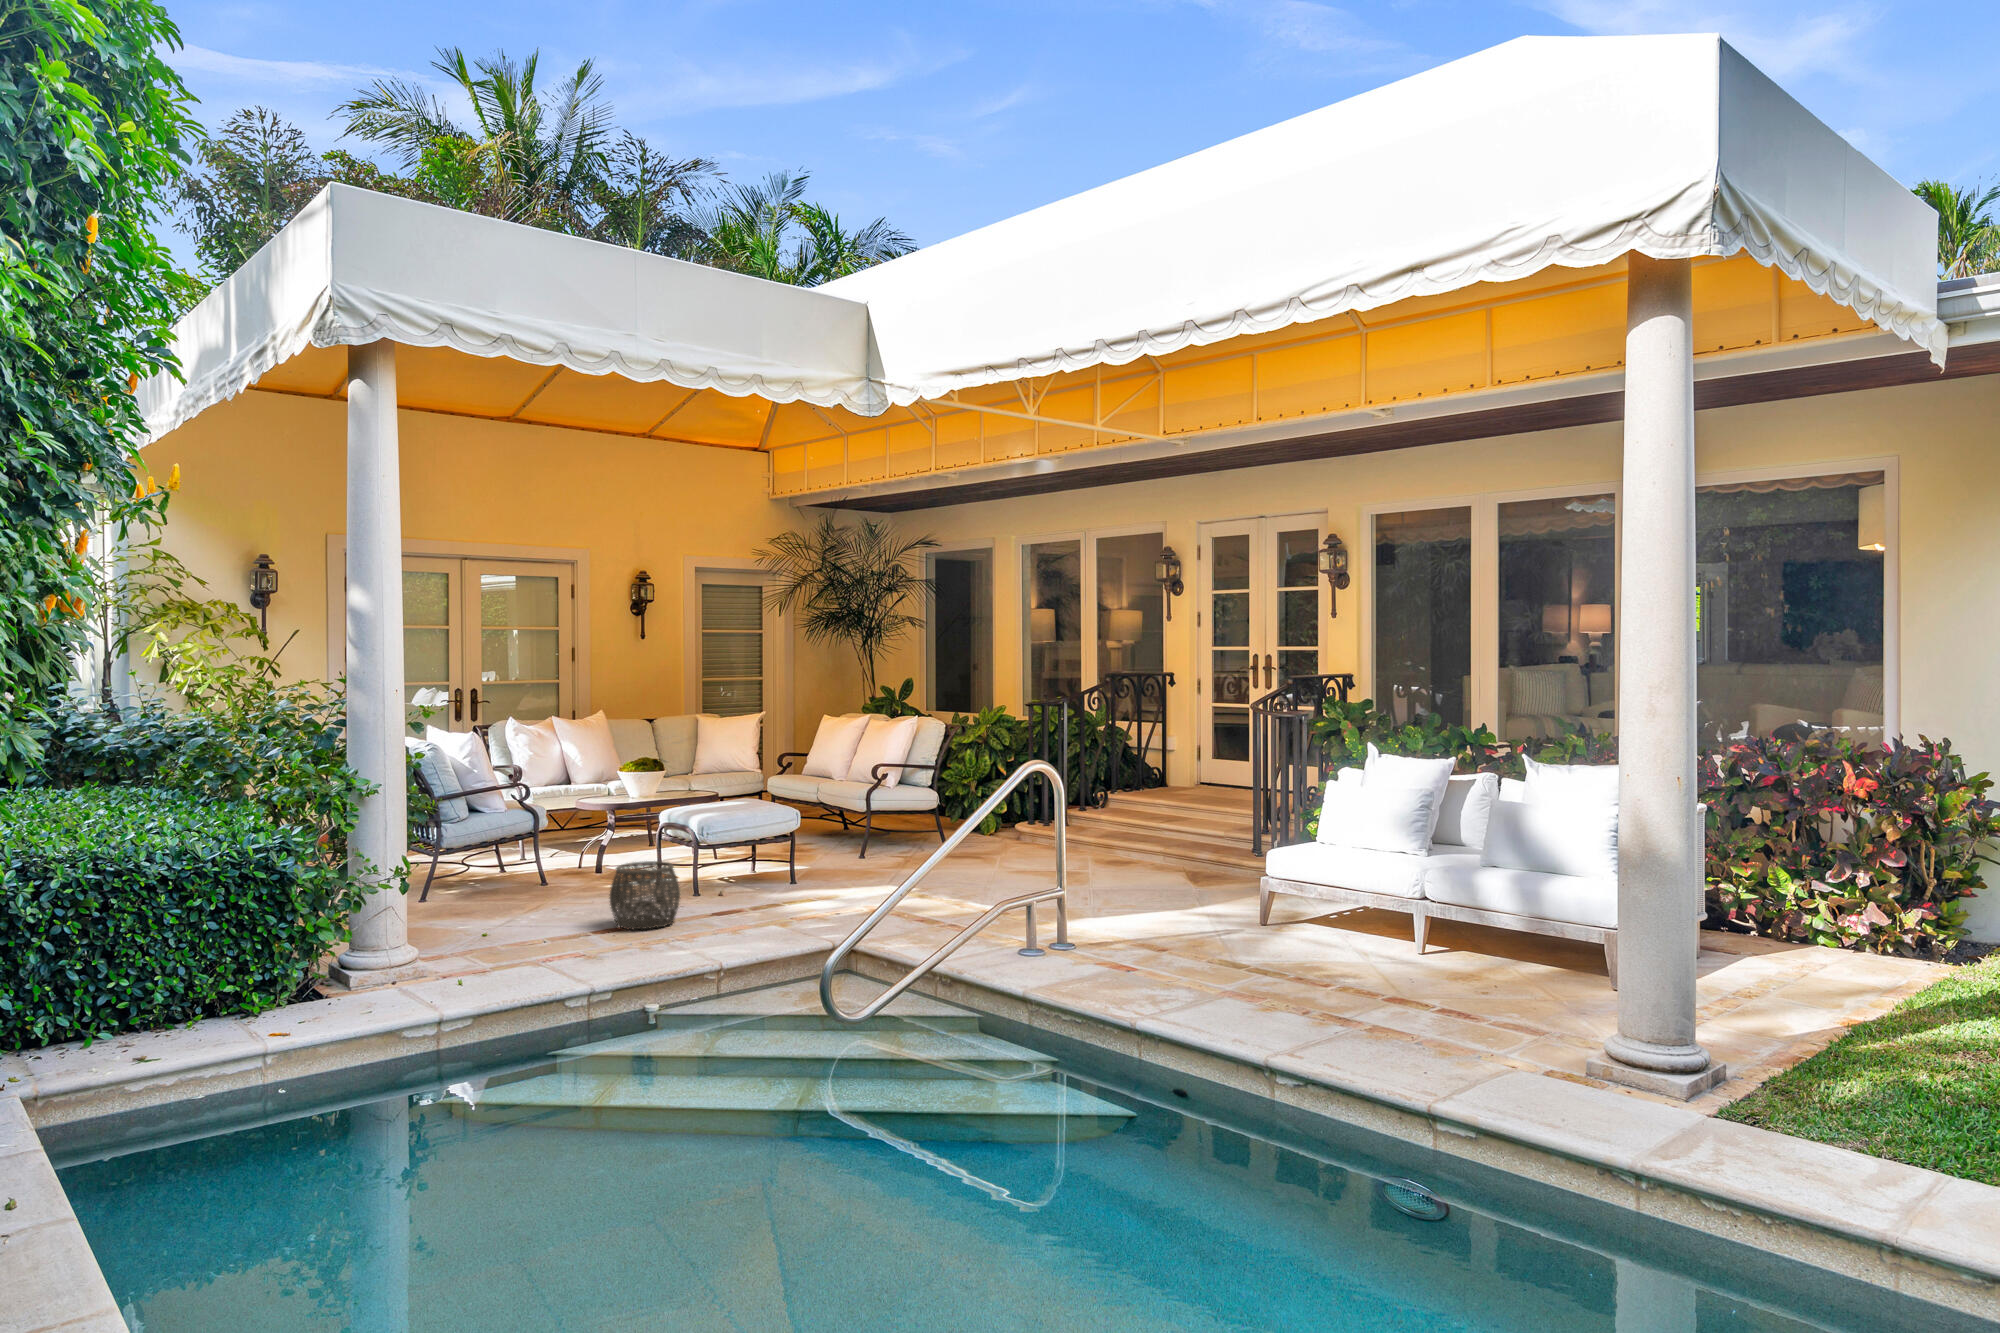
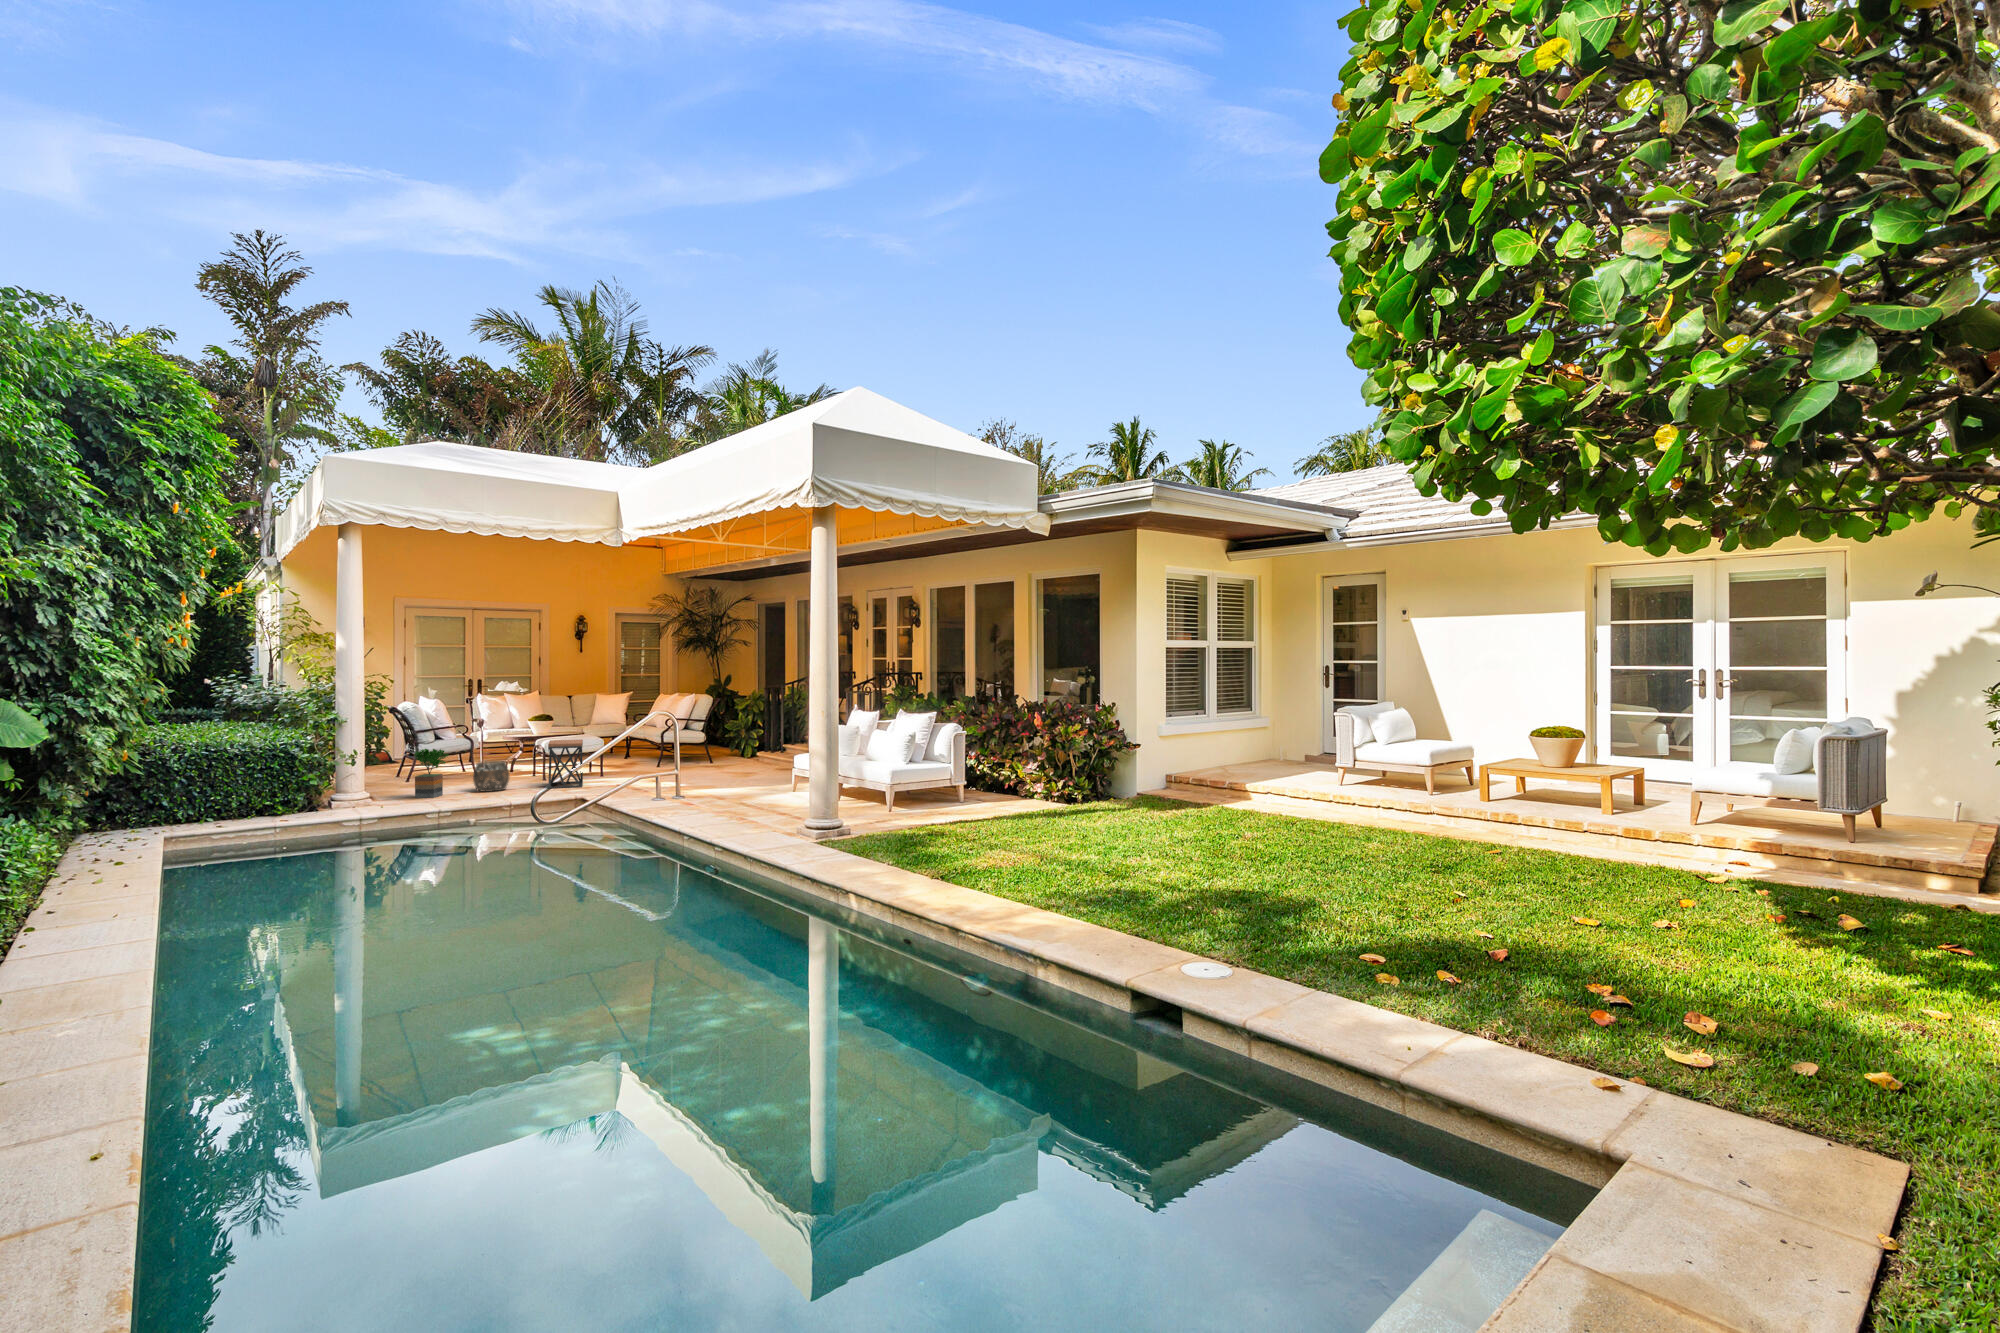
stool: none [740,811,820,918] -> present [548,739,583,789]
potted tree: none [503,840,579,953] -> present [414,749,448,798]

